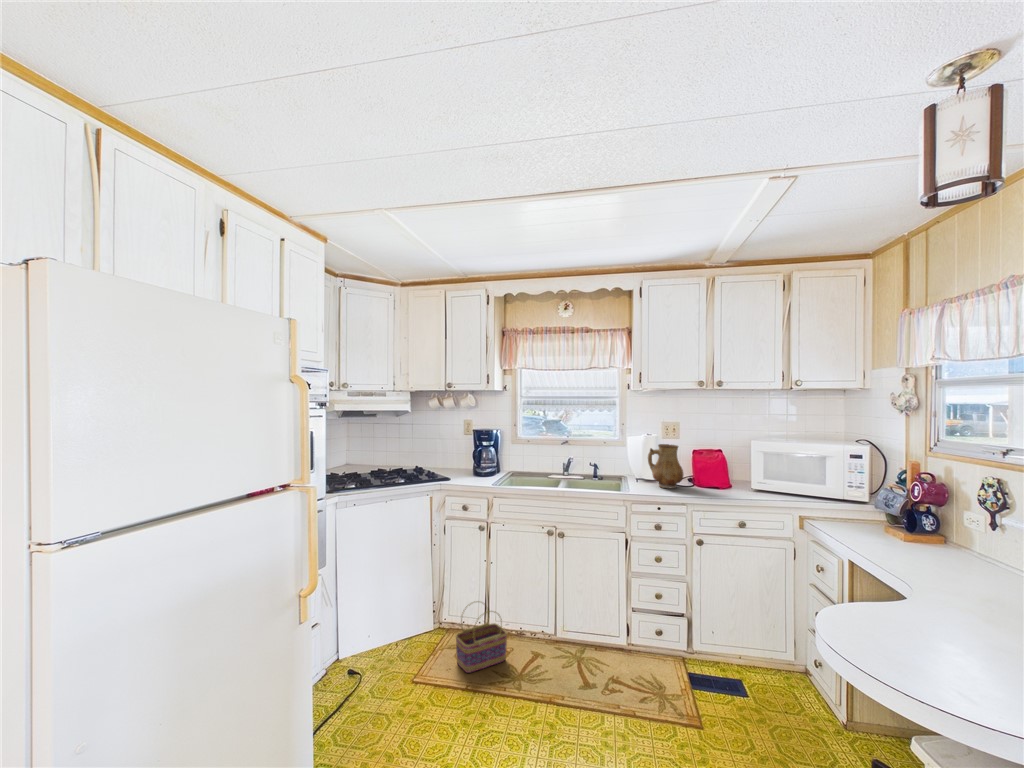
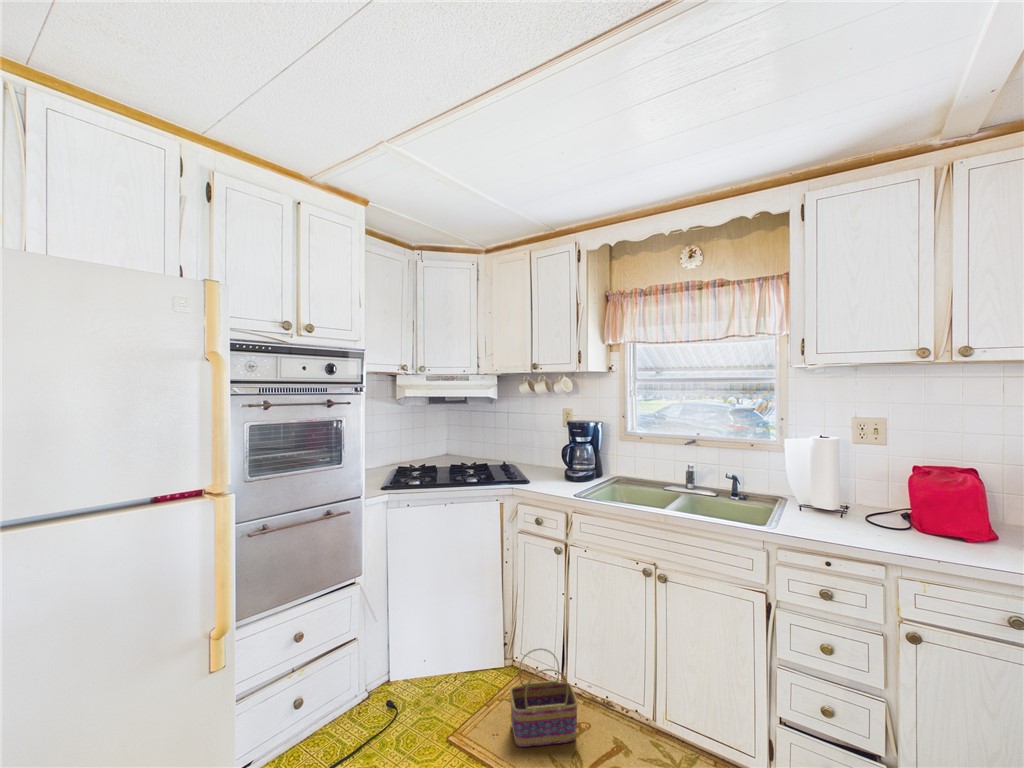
ceramic pitcher: present [648,444,683,488] -> none [814,454,885,530]

